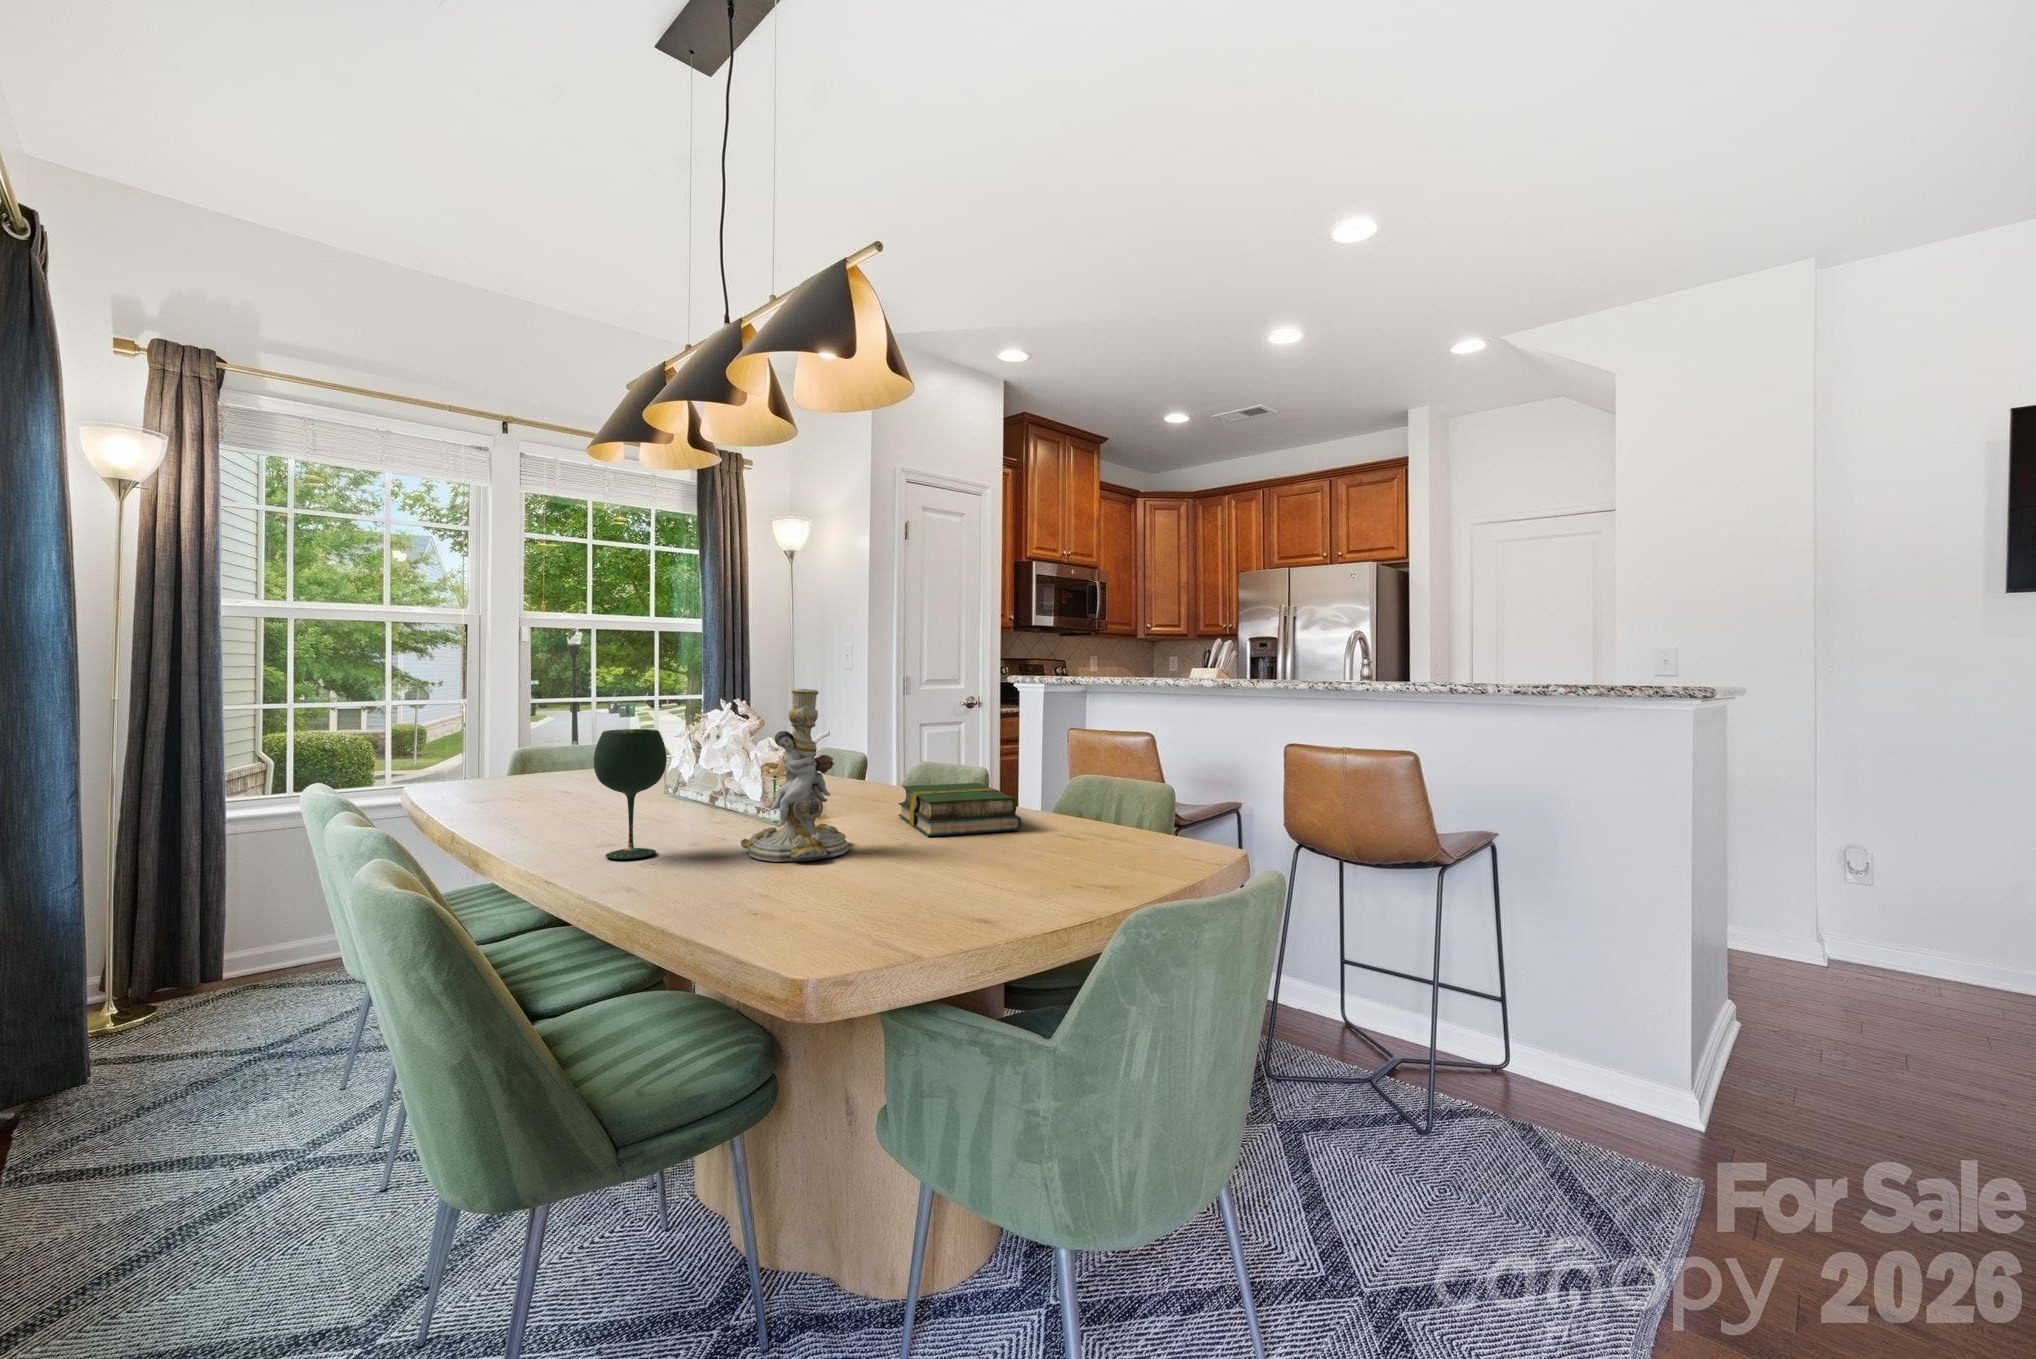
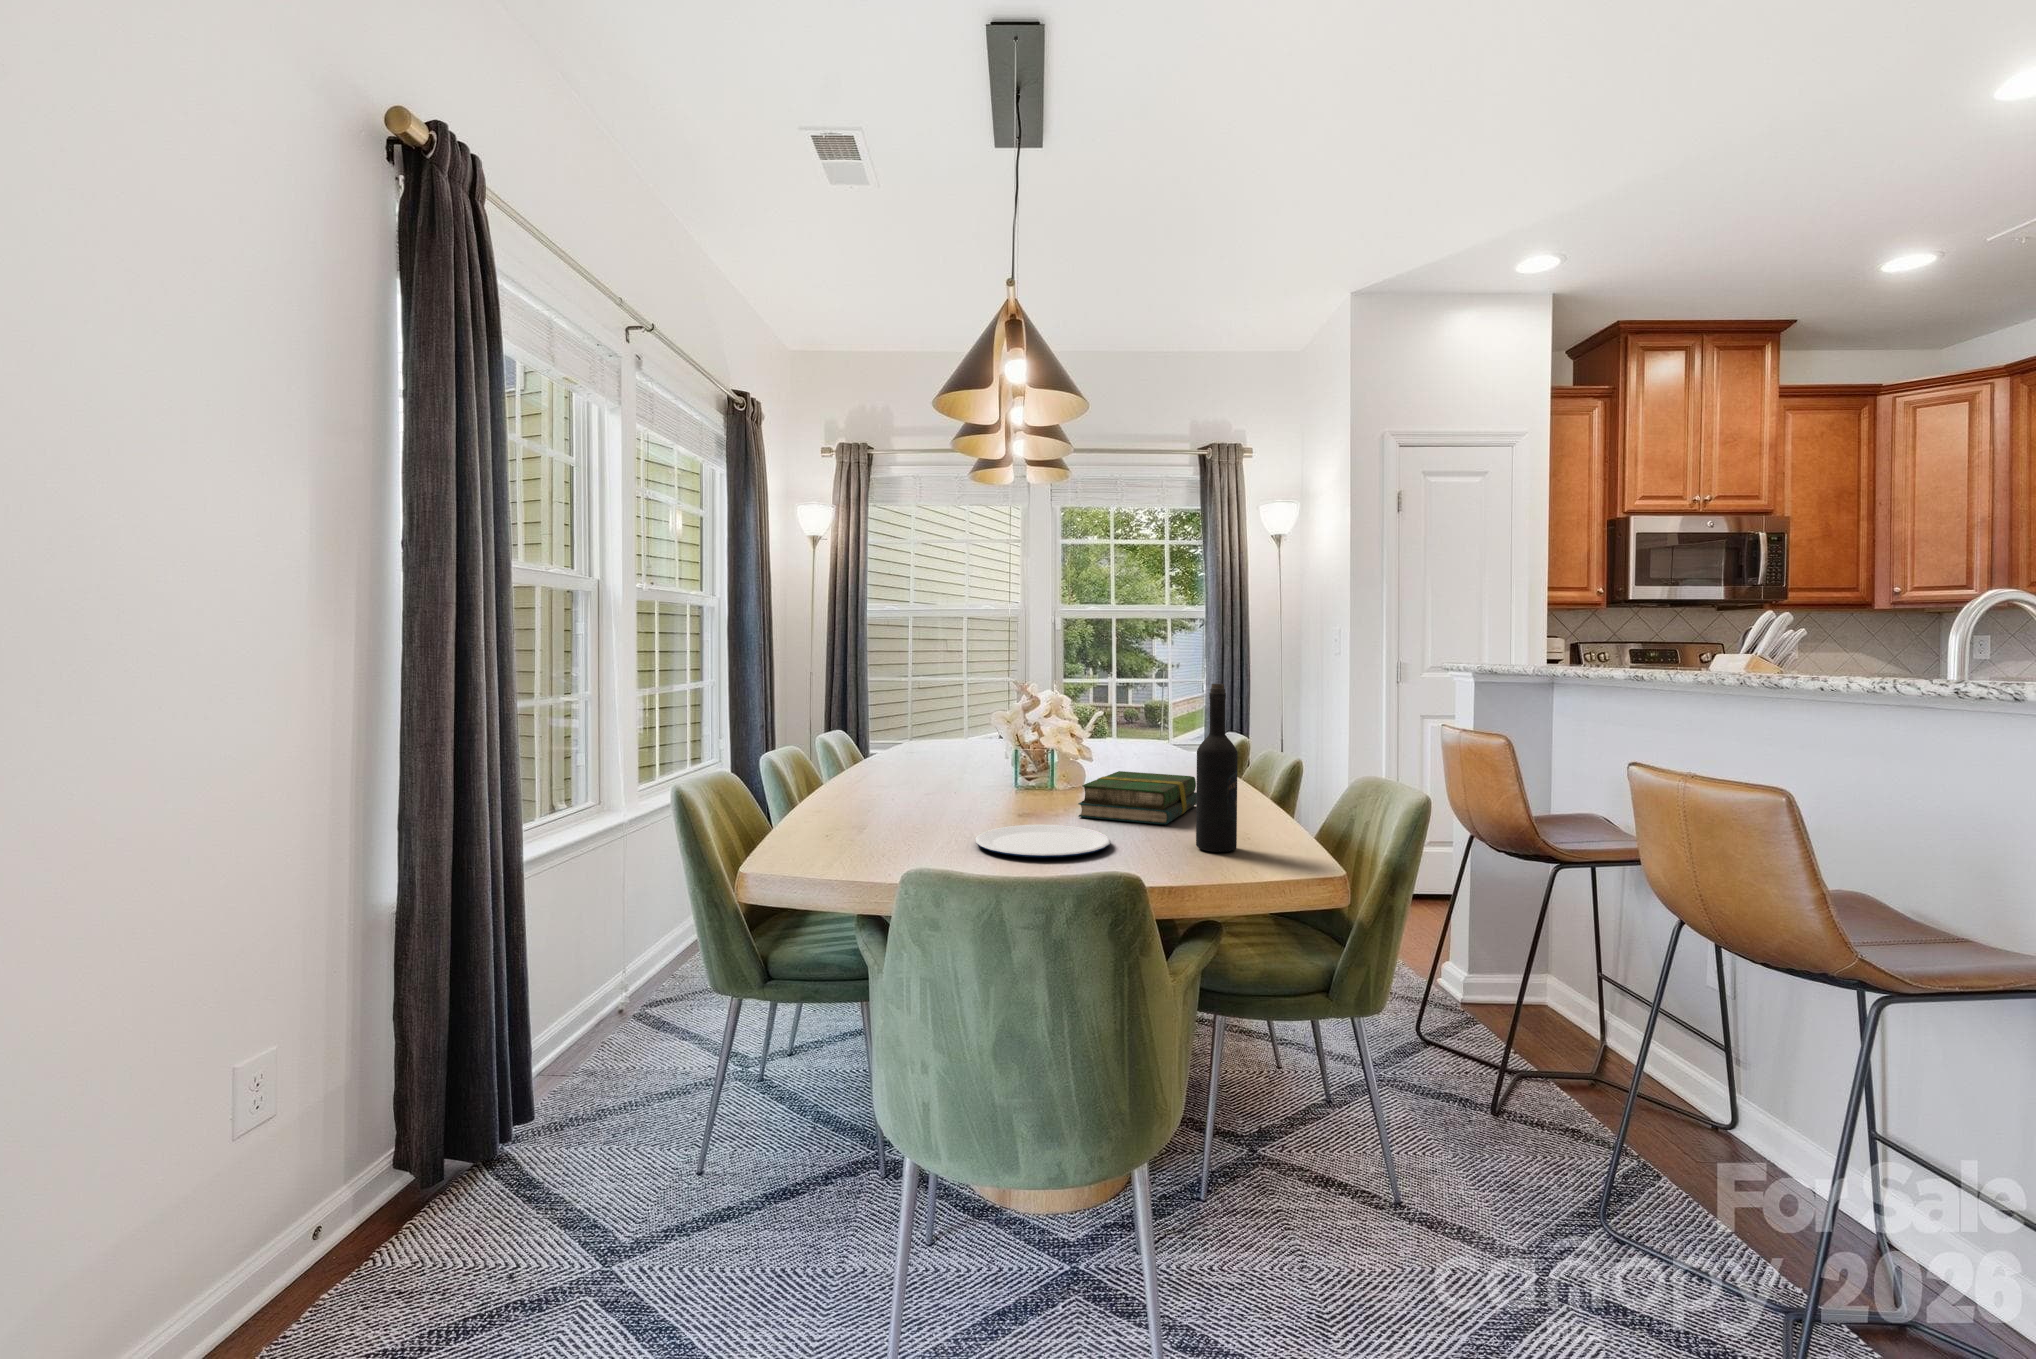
wine bottle: none [1096,686,1134,844] -> present [1196,684,1238,852]
candlestick: present [741,689,849,862] -> none [921,678,1008,819]
wine glass: present [594,729,667,859] -> none [846,704,895,799]
plate: none [918,843,1065,879] -> present [975,825,1110,857]

